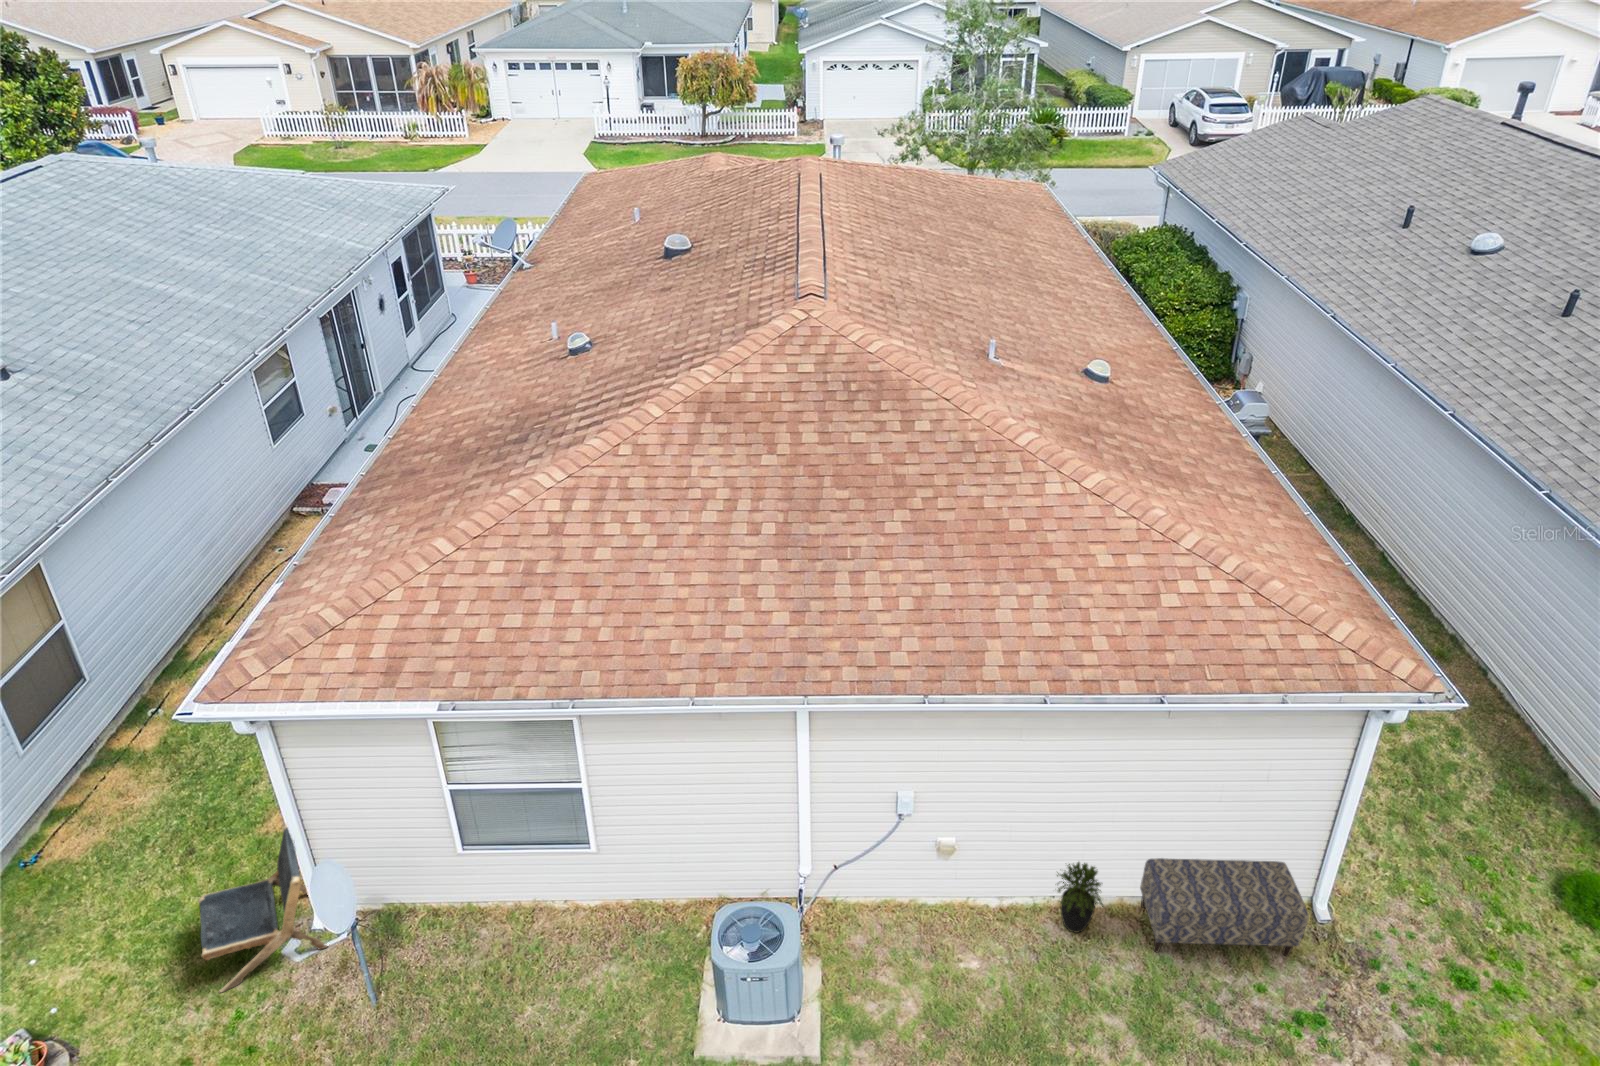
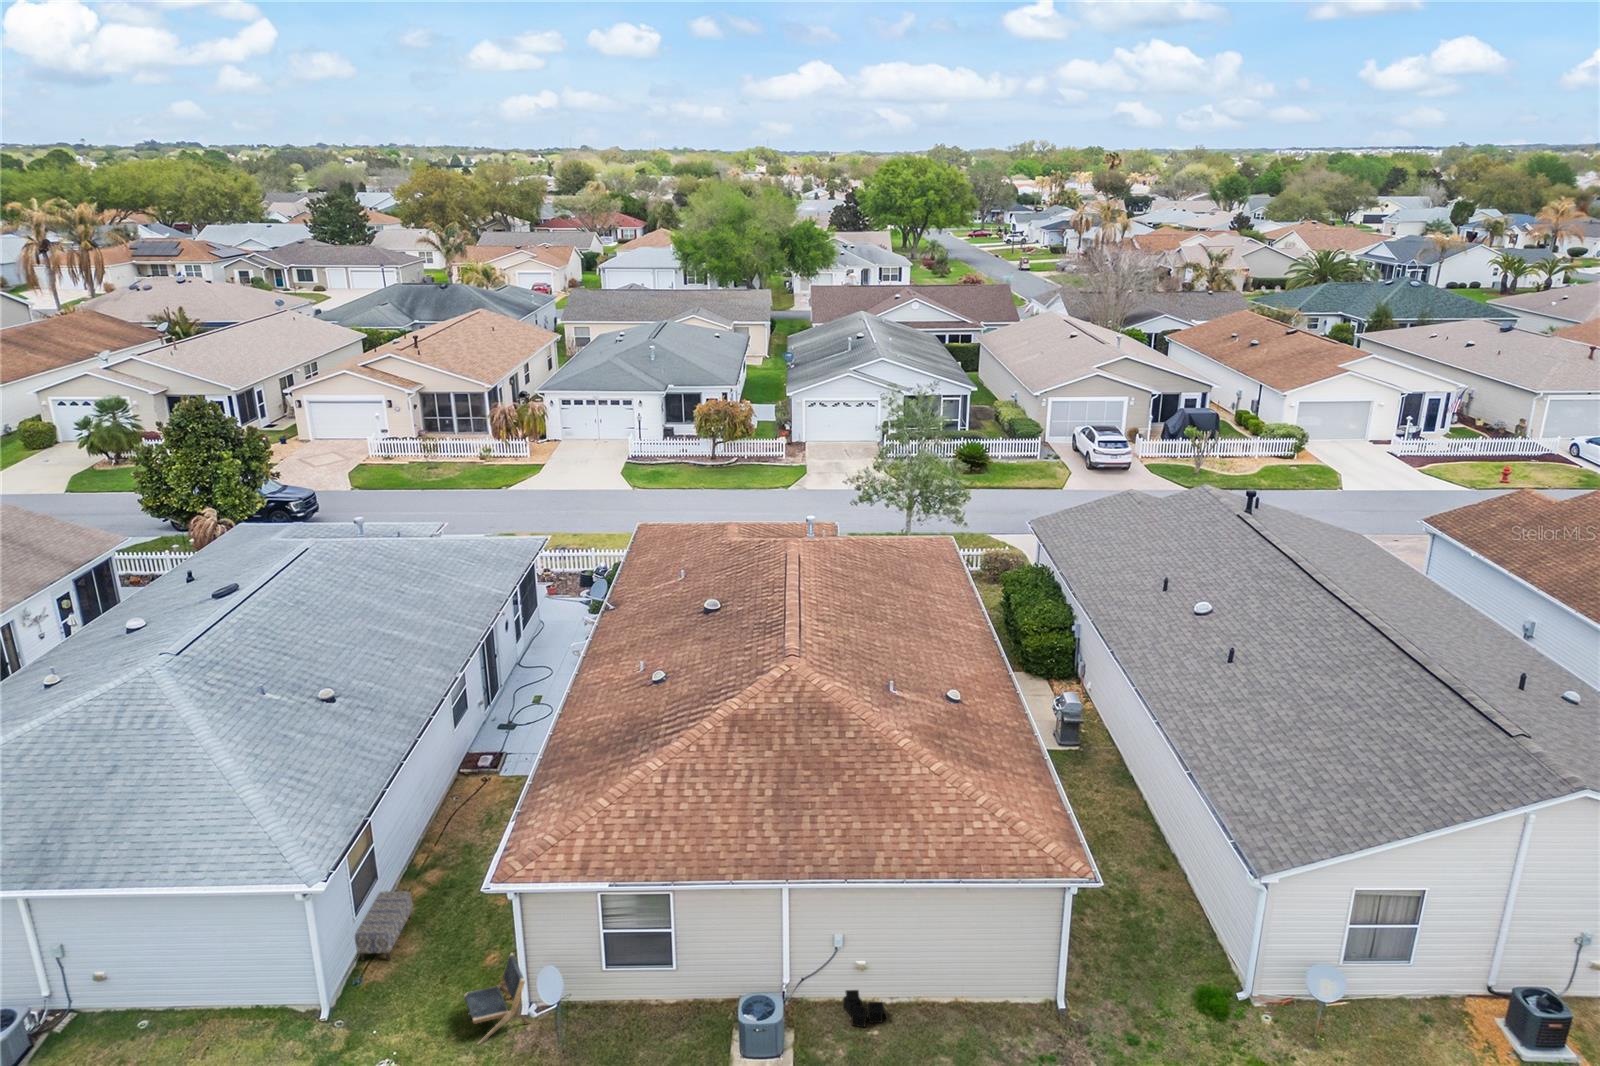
bench: present [1140,858,1309,956] -> present [355,891,413,961]
potted plant: present [1057,862,1103,933] -> none [917,972,943,1014]
storage bin: none [911,887,994,962] -> present [843,990,886,1027]

